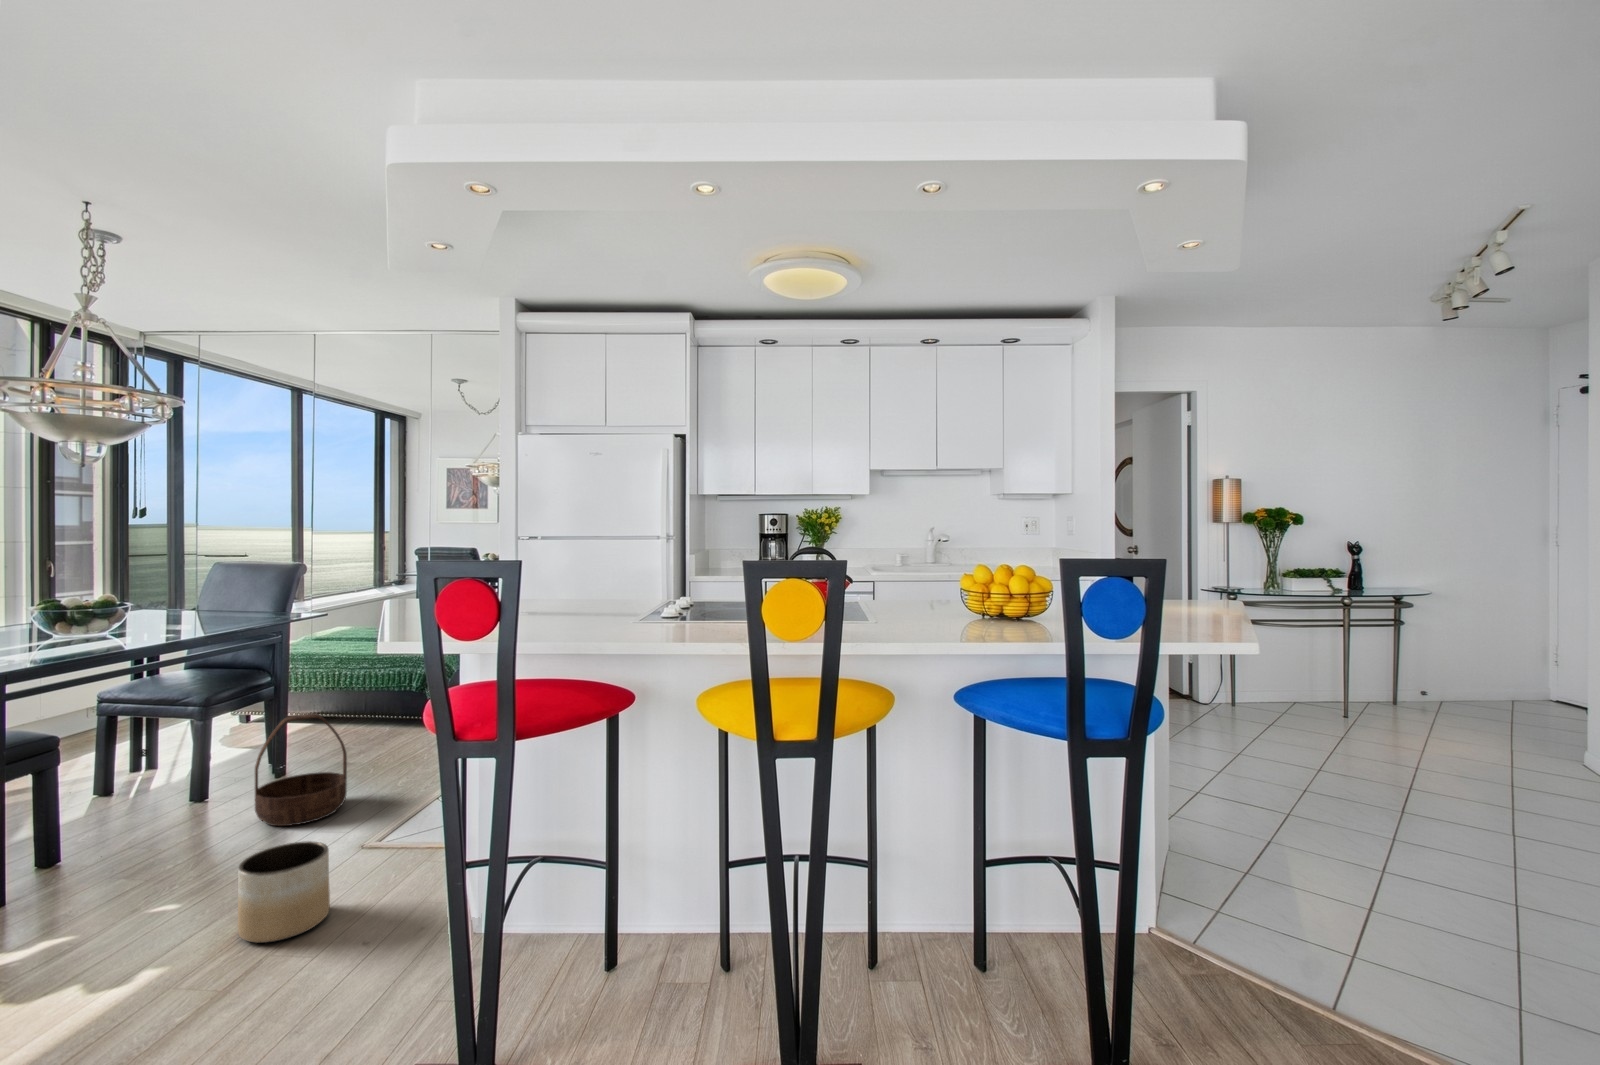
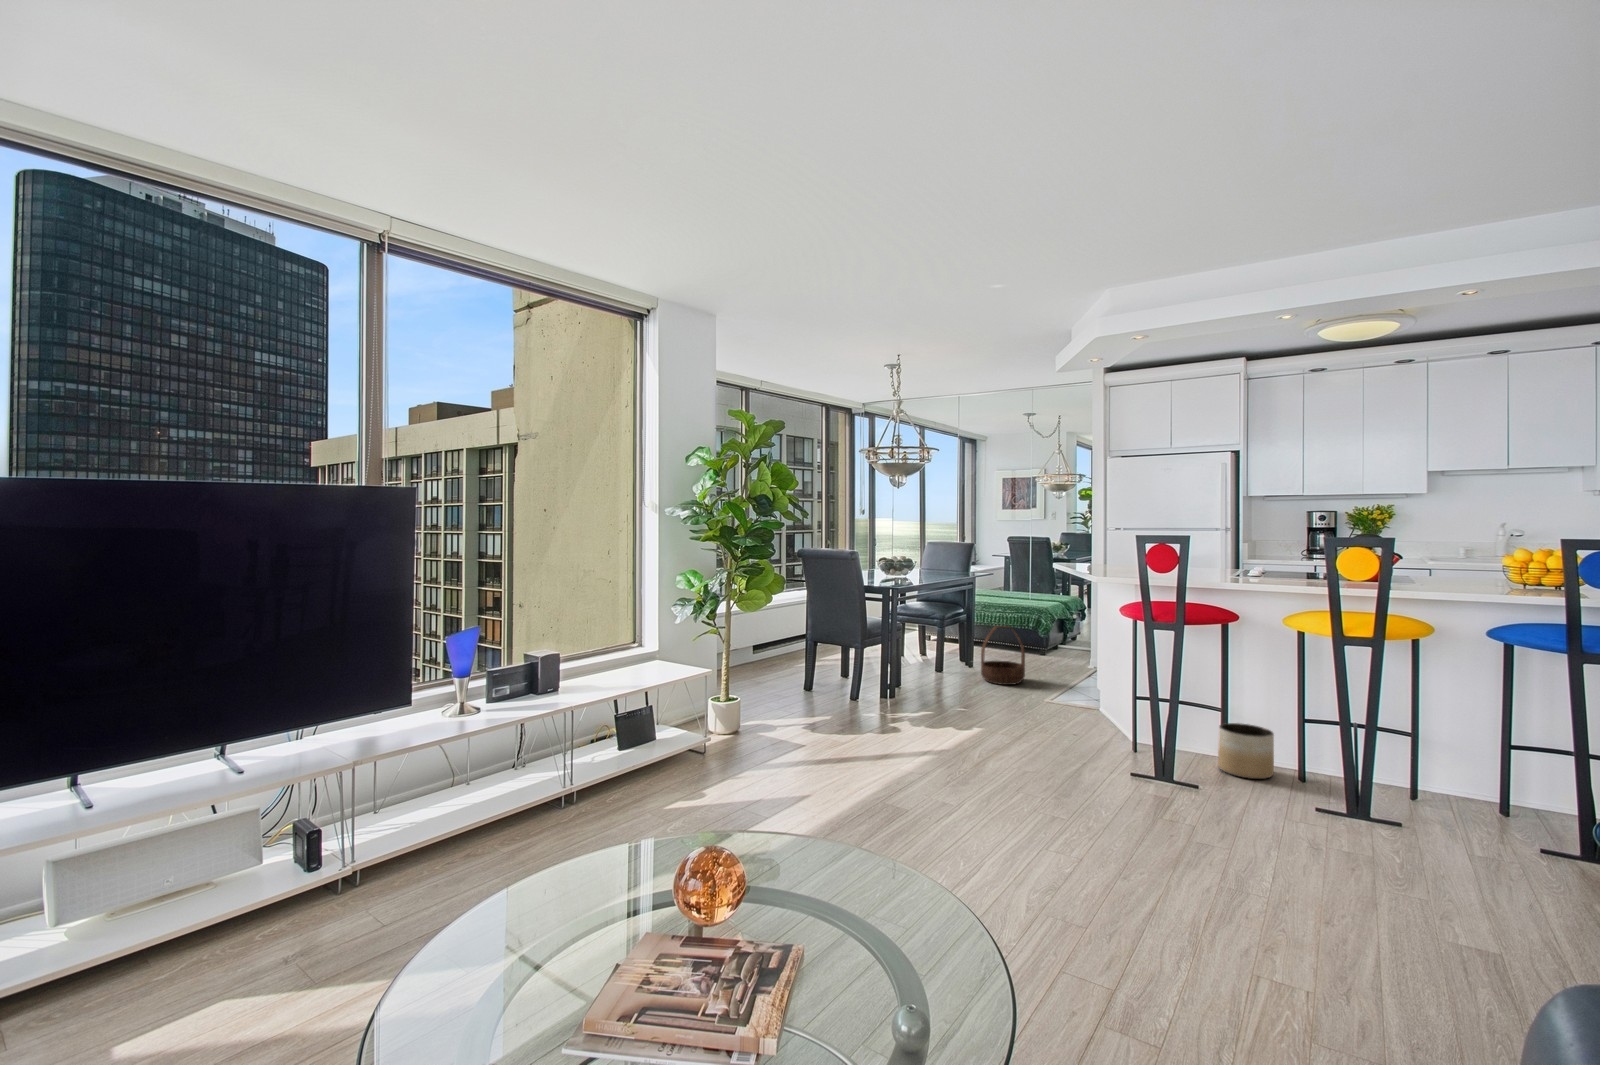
planter: present [238,841,330,943] -> present [1218,723,1274,779]

